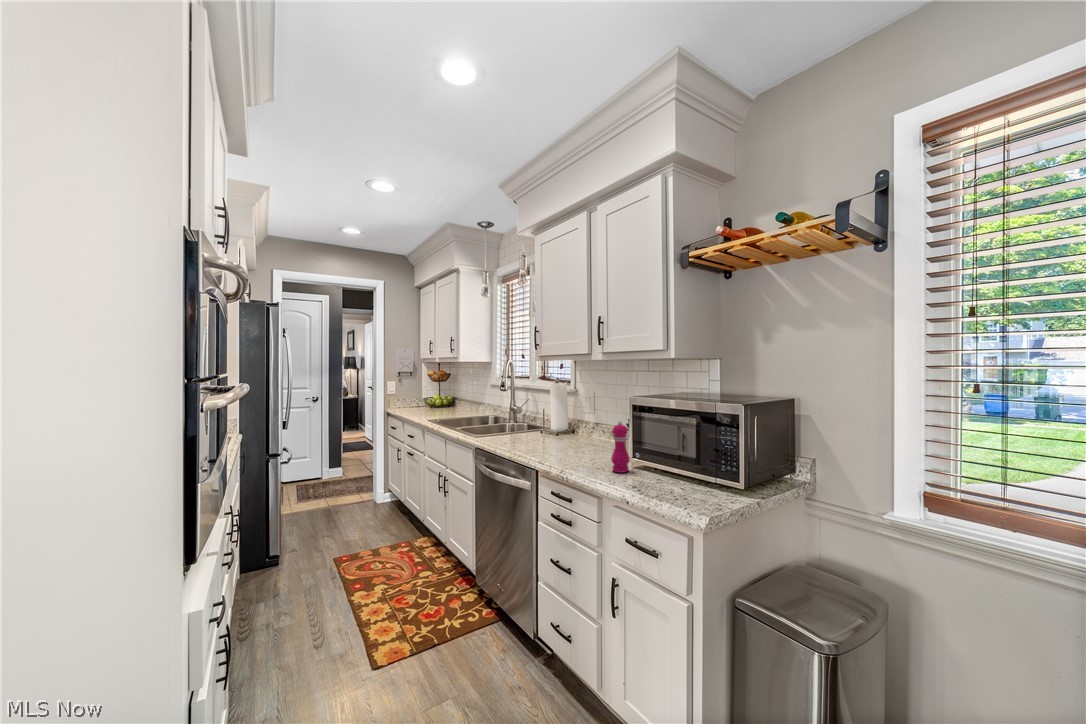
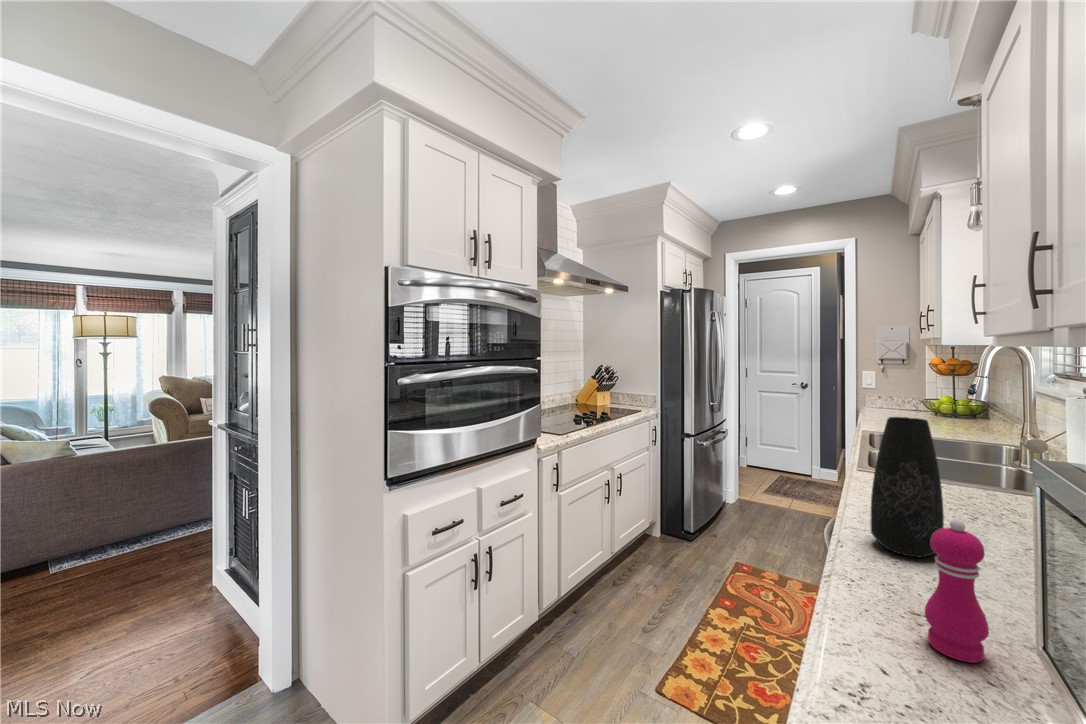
vase: none [542,392,570,458] -> present [870,417,944,557]

